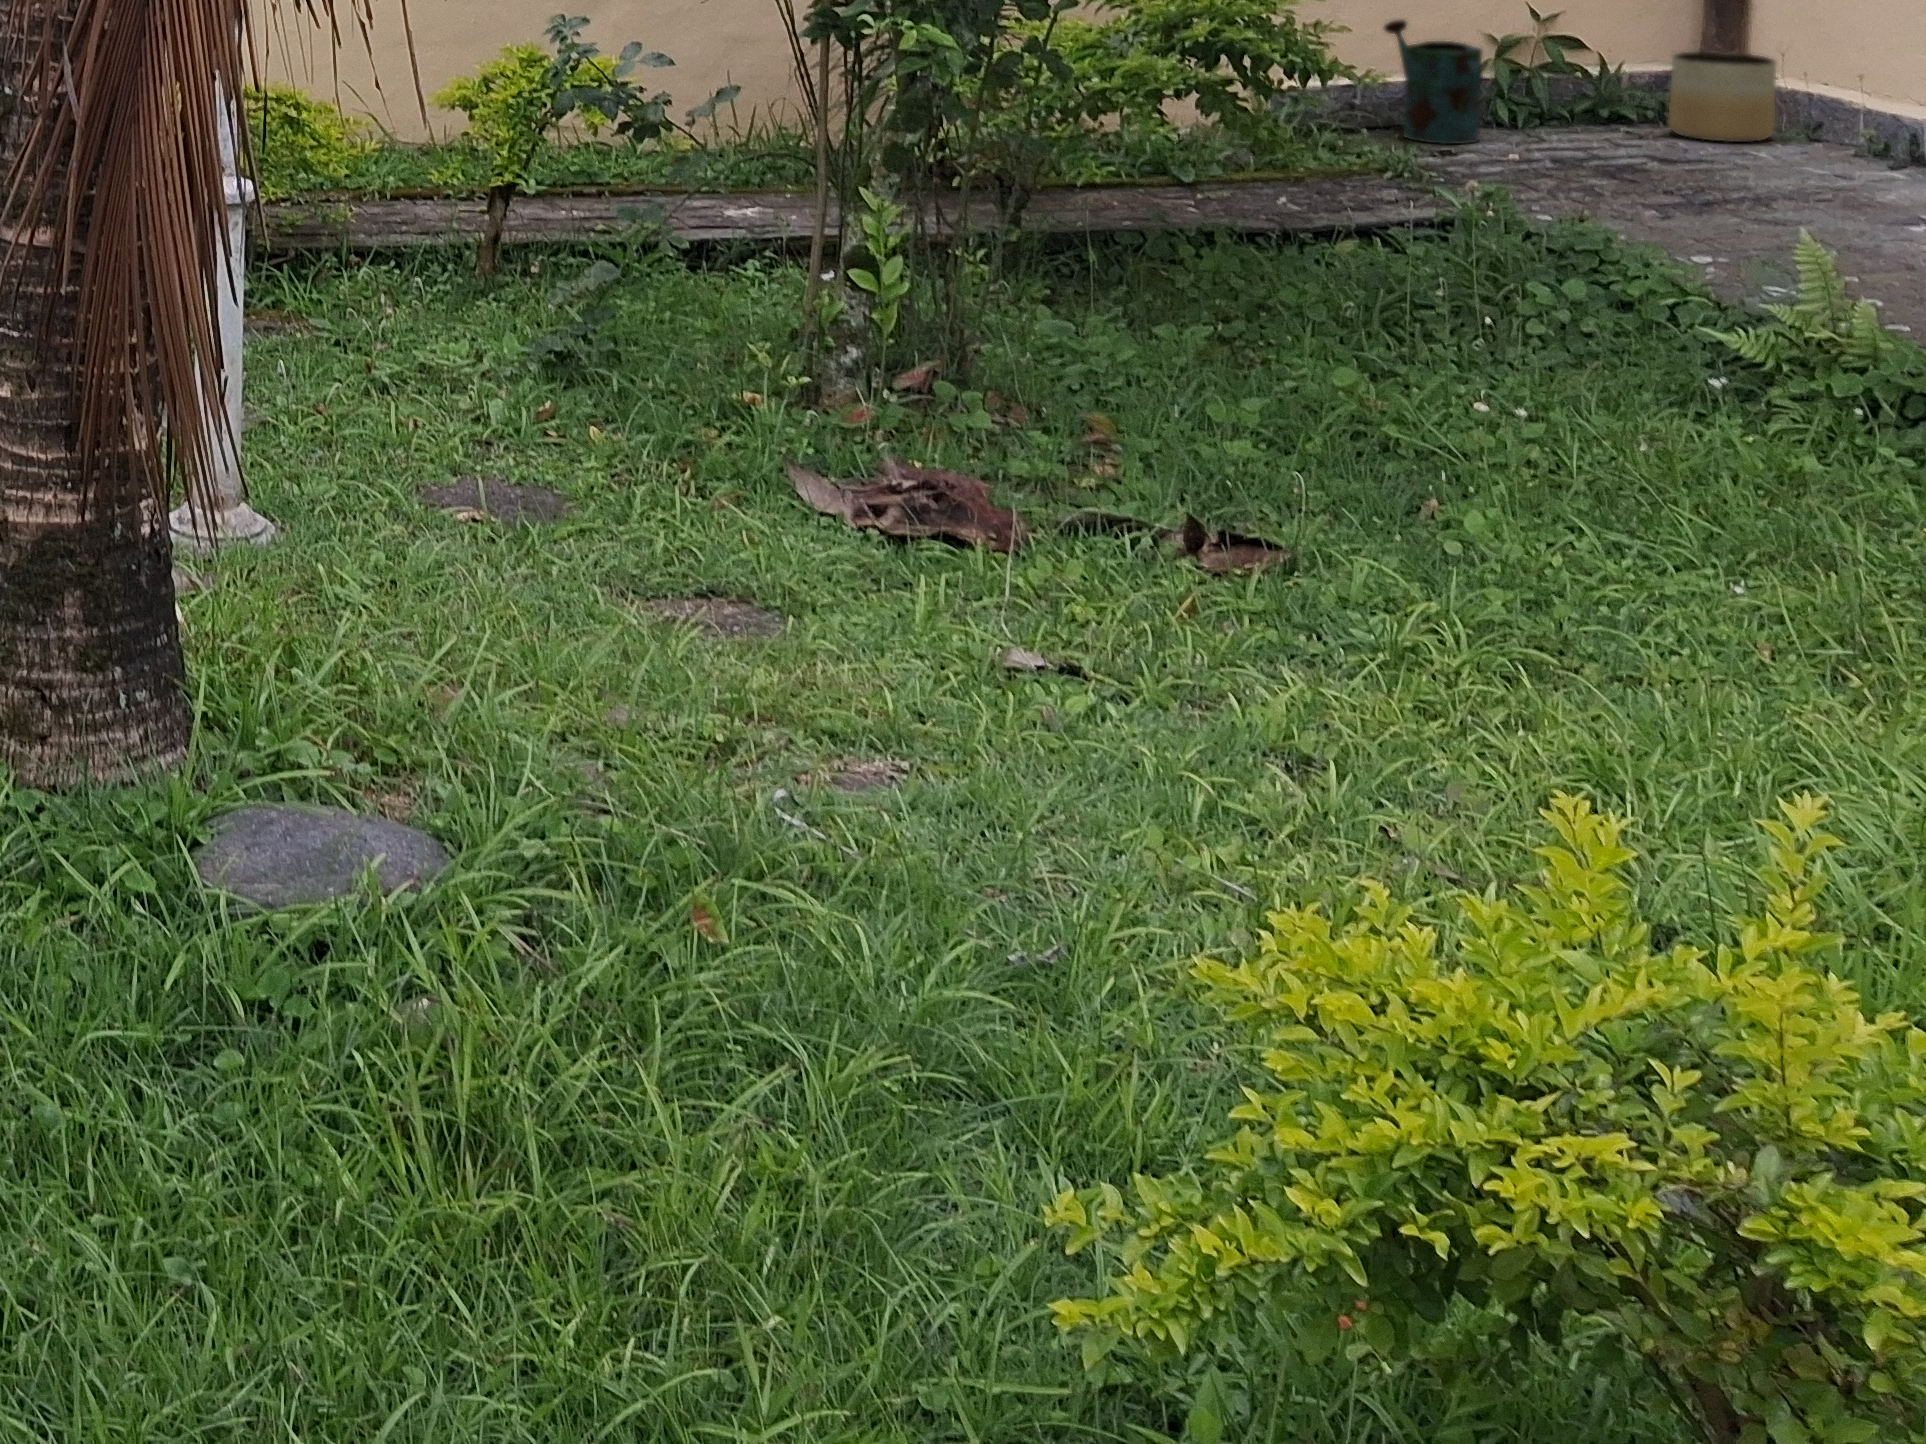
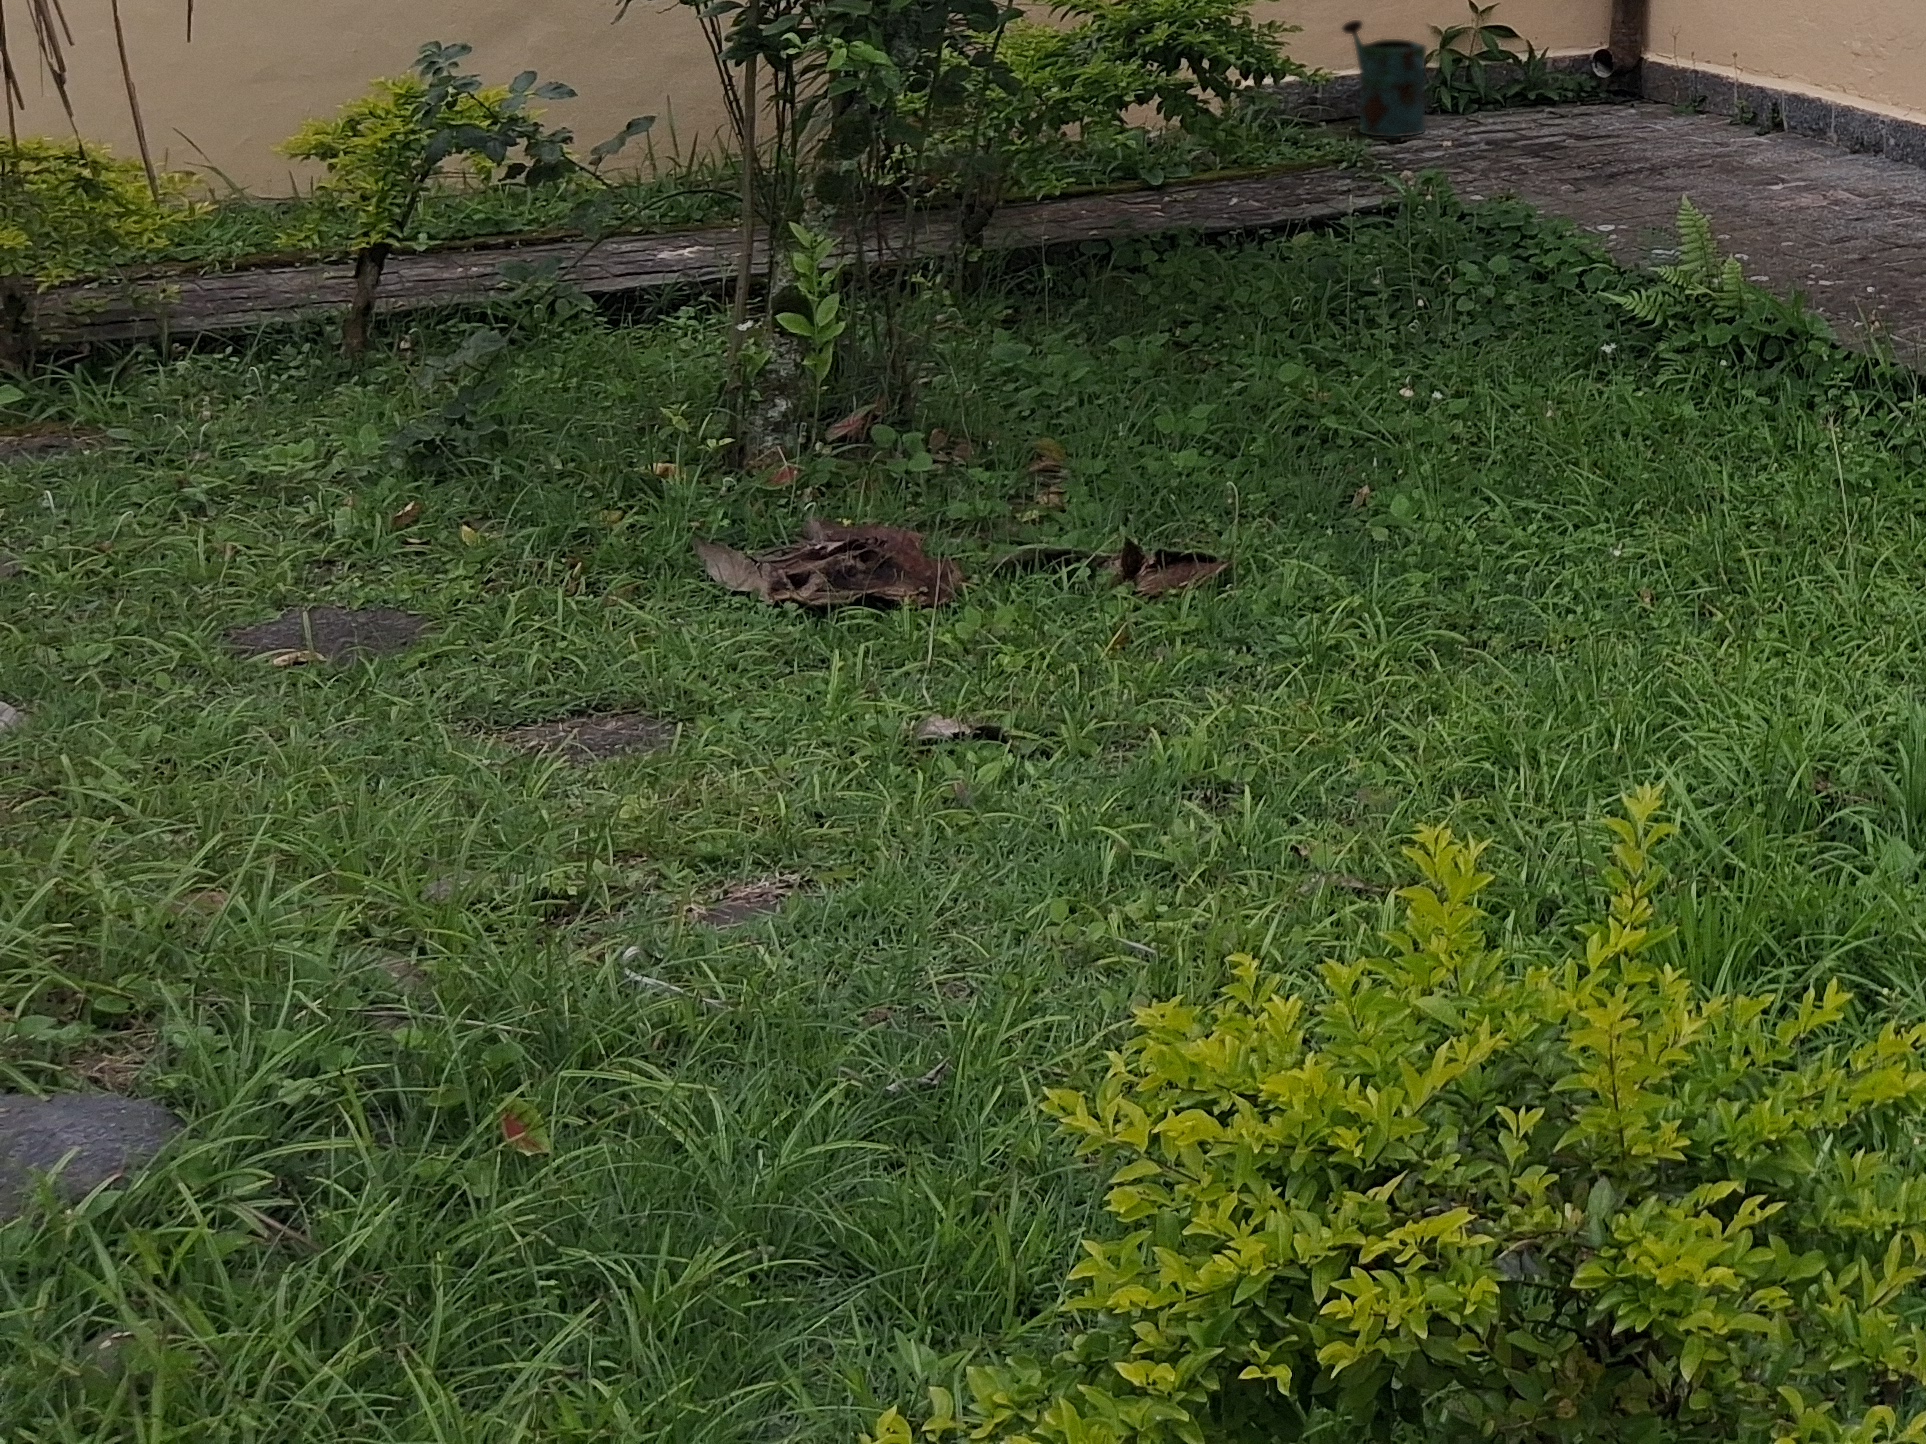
planter: present [1669,51,1776,142] -> none [1579,41,1662,121]

